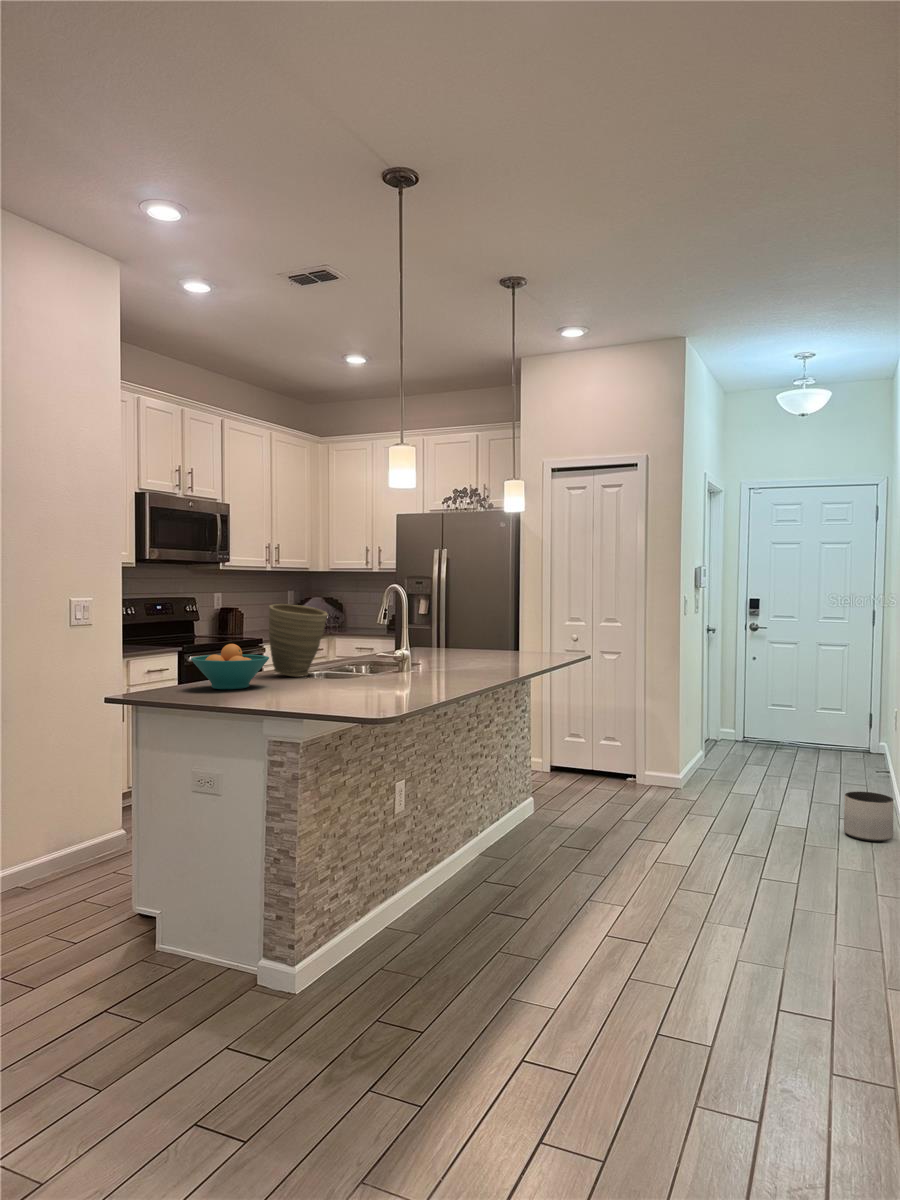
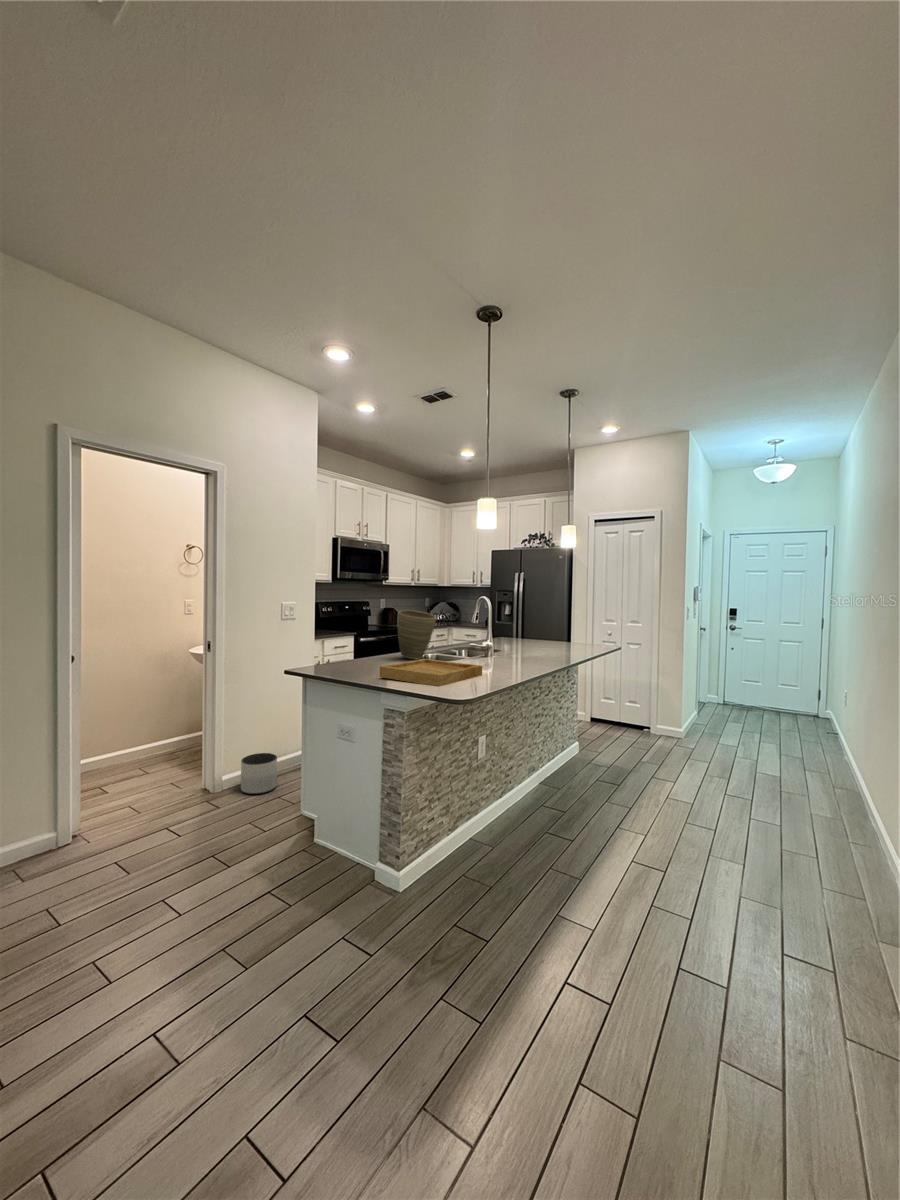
fruit bowl: present [191,644,269,689] -> none [341,638,393,669]
tray: none [258,671,403,703] -> present [380,659,482,686]
planter: present [844,791,894,841] -> present [241,753,277,794]

